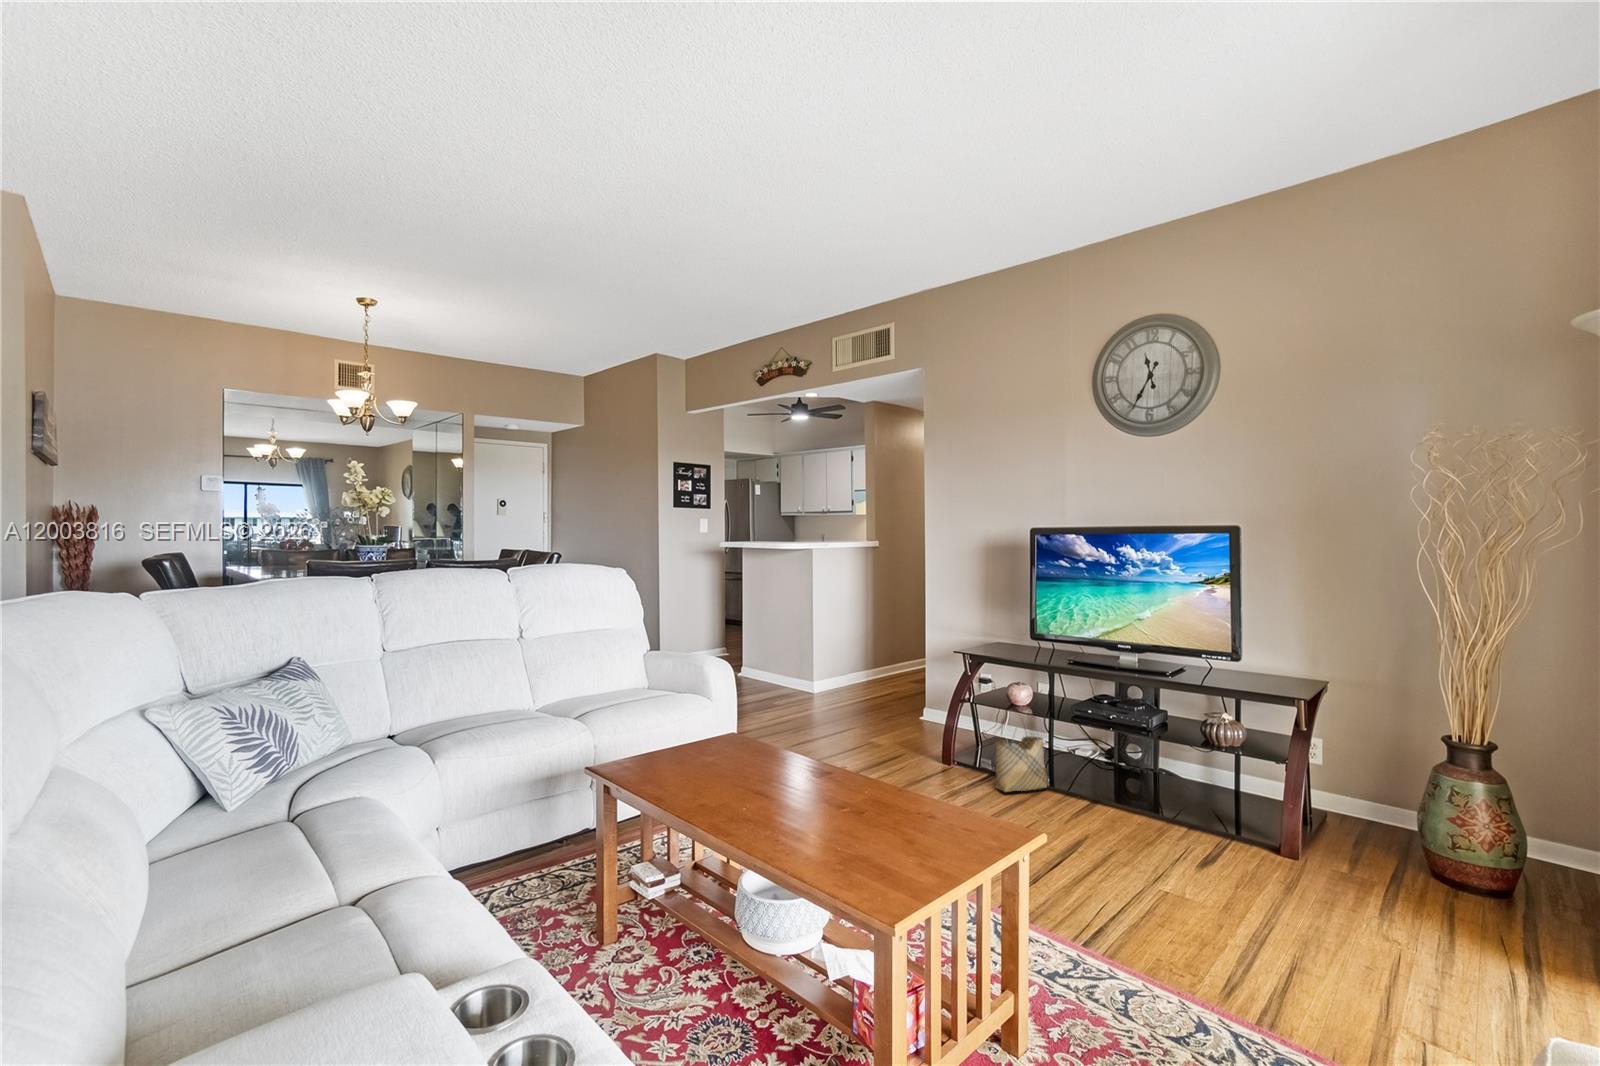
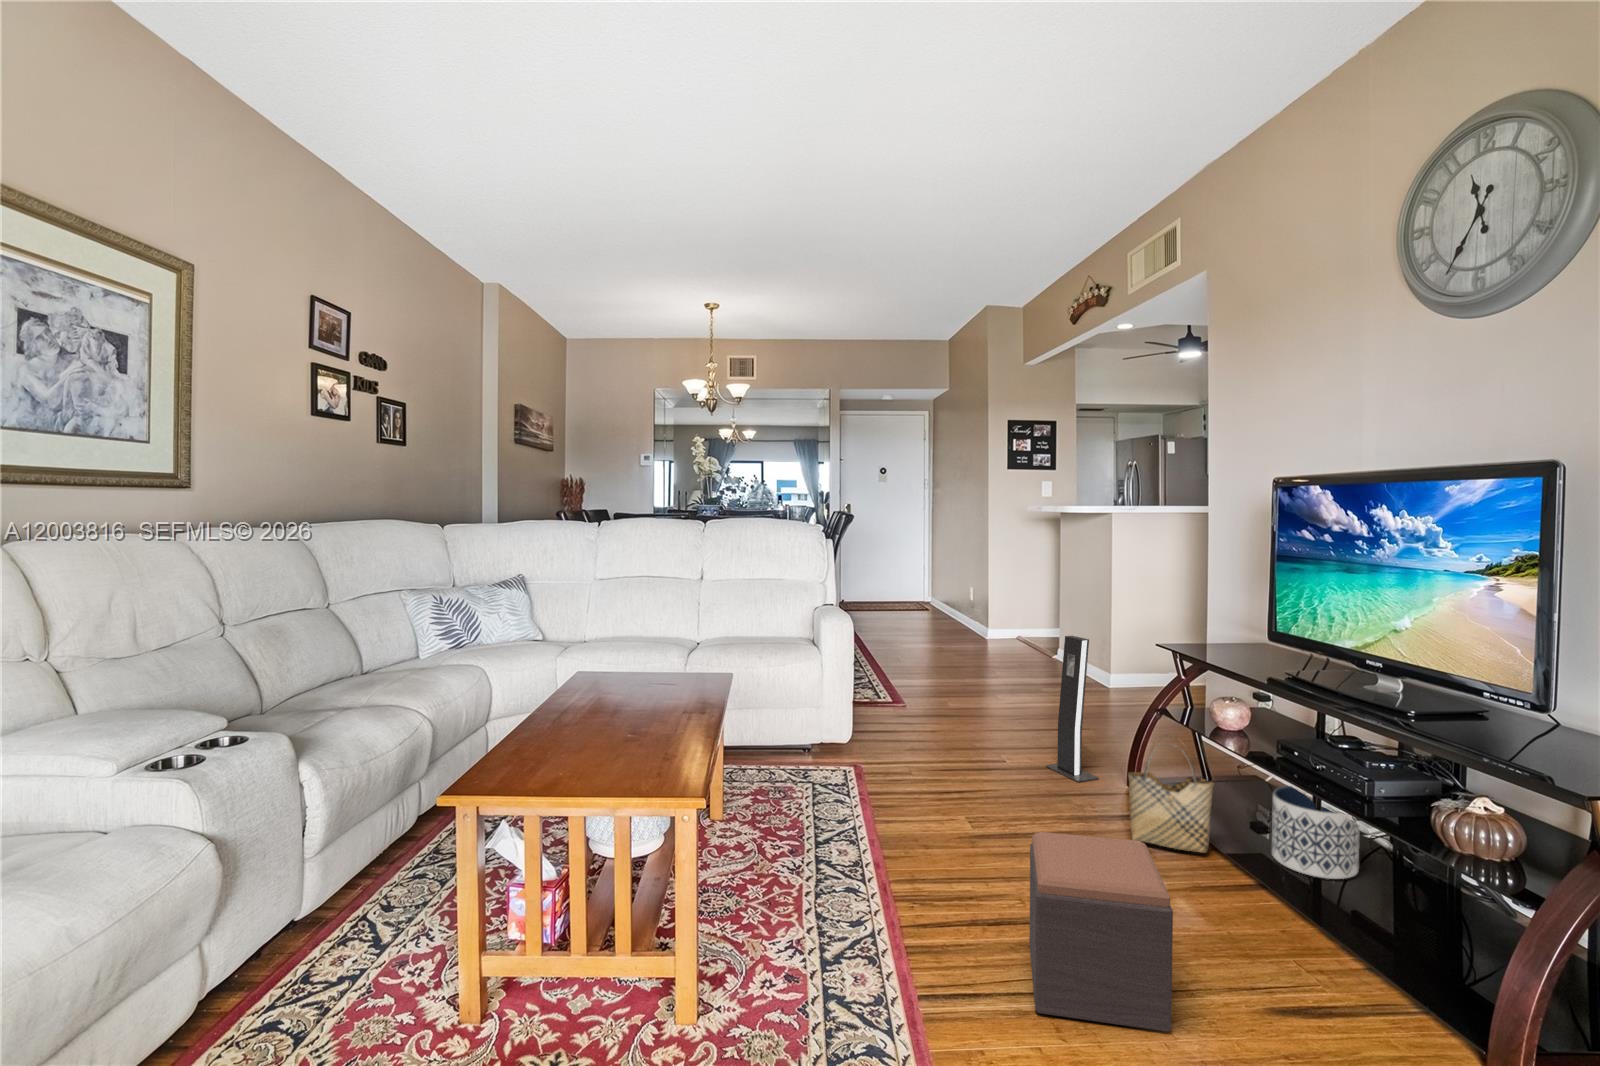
speaker: none [871,647,915,763] -> present [1046,636,1099,782]
planter: none [1065,728,1115,785] -> present [1272,786,1359,879]
footstool: none [1074,781,1202,921] -> present [1030,832,1173,1032]

